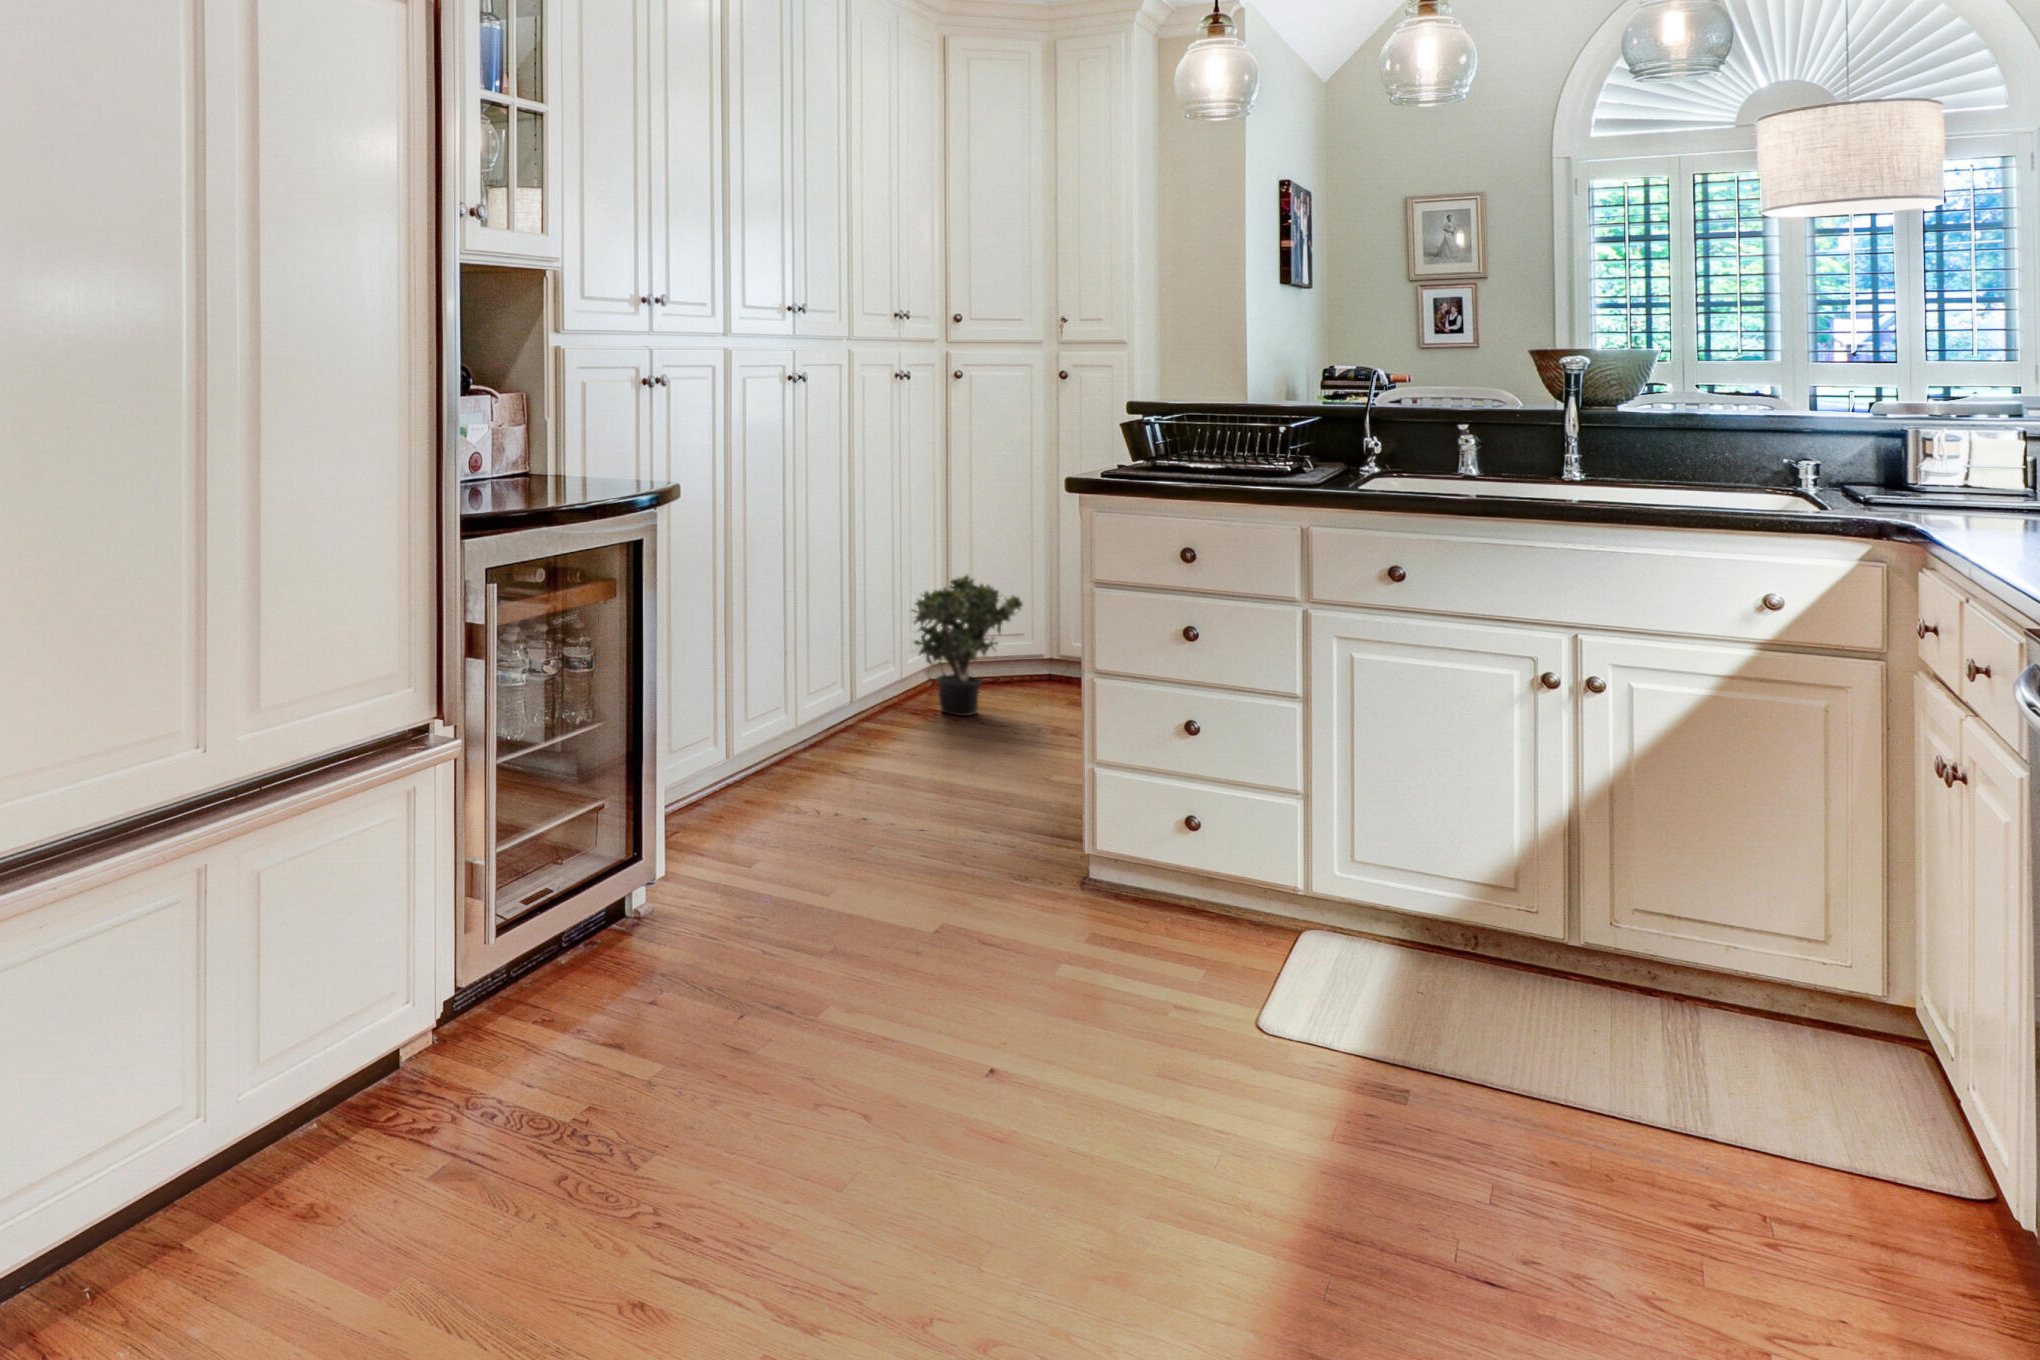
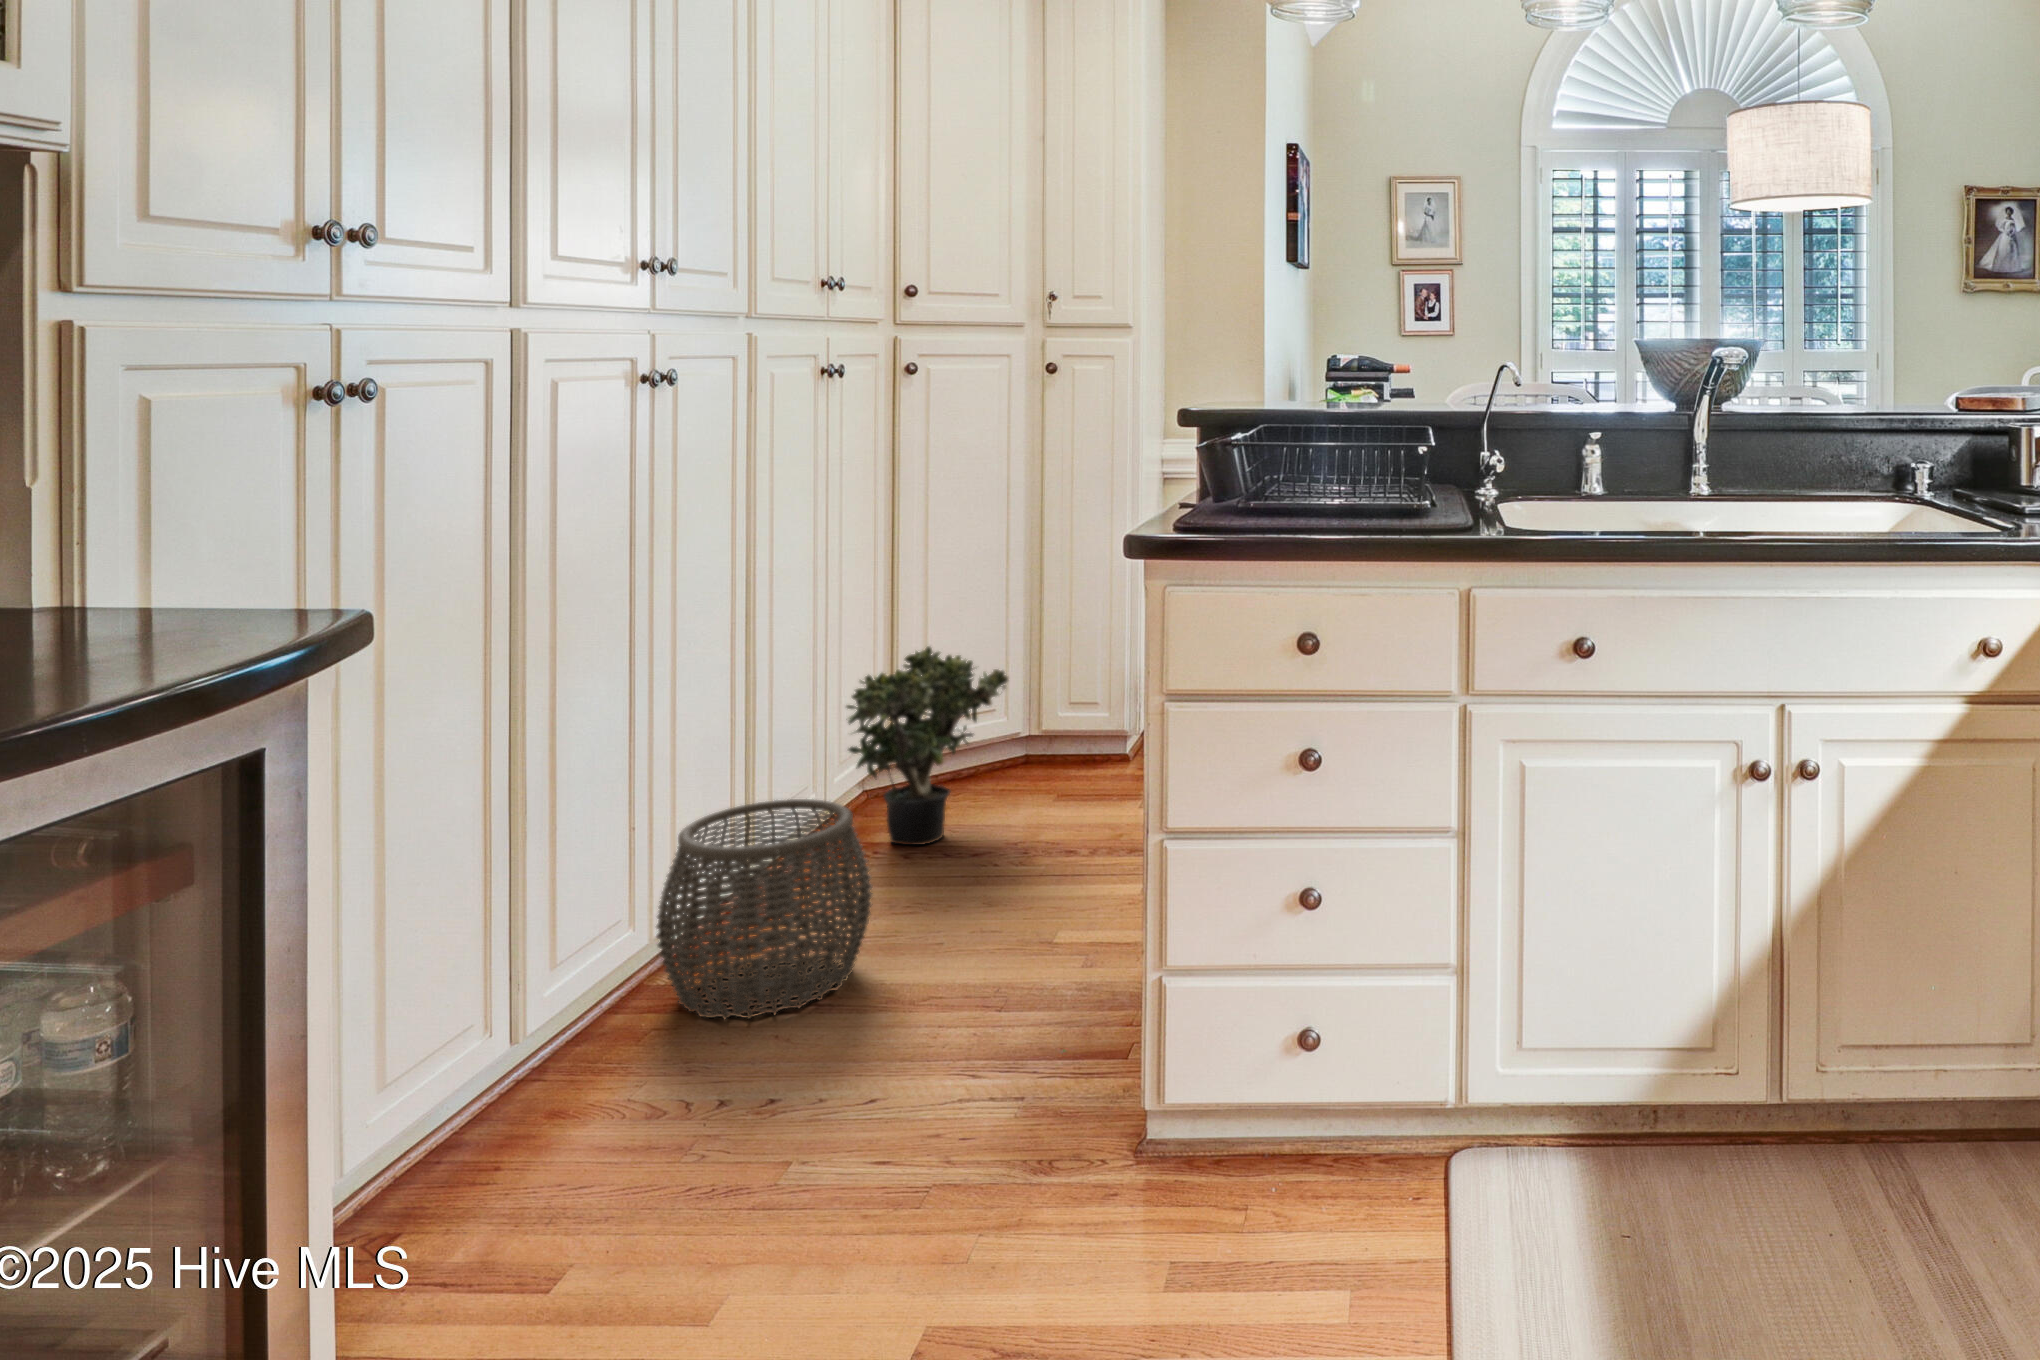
woven basket: none [798,656,925,785] -> present [656,799,873,1019]

